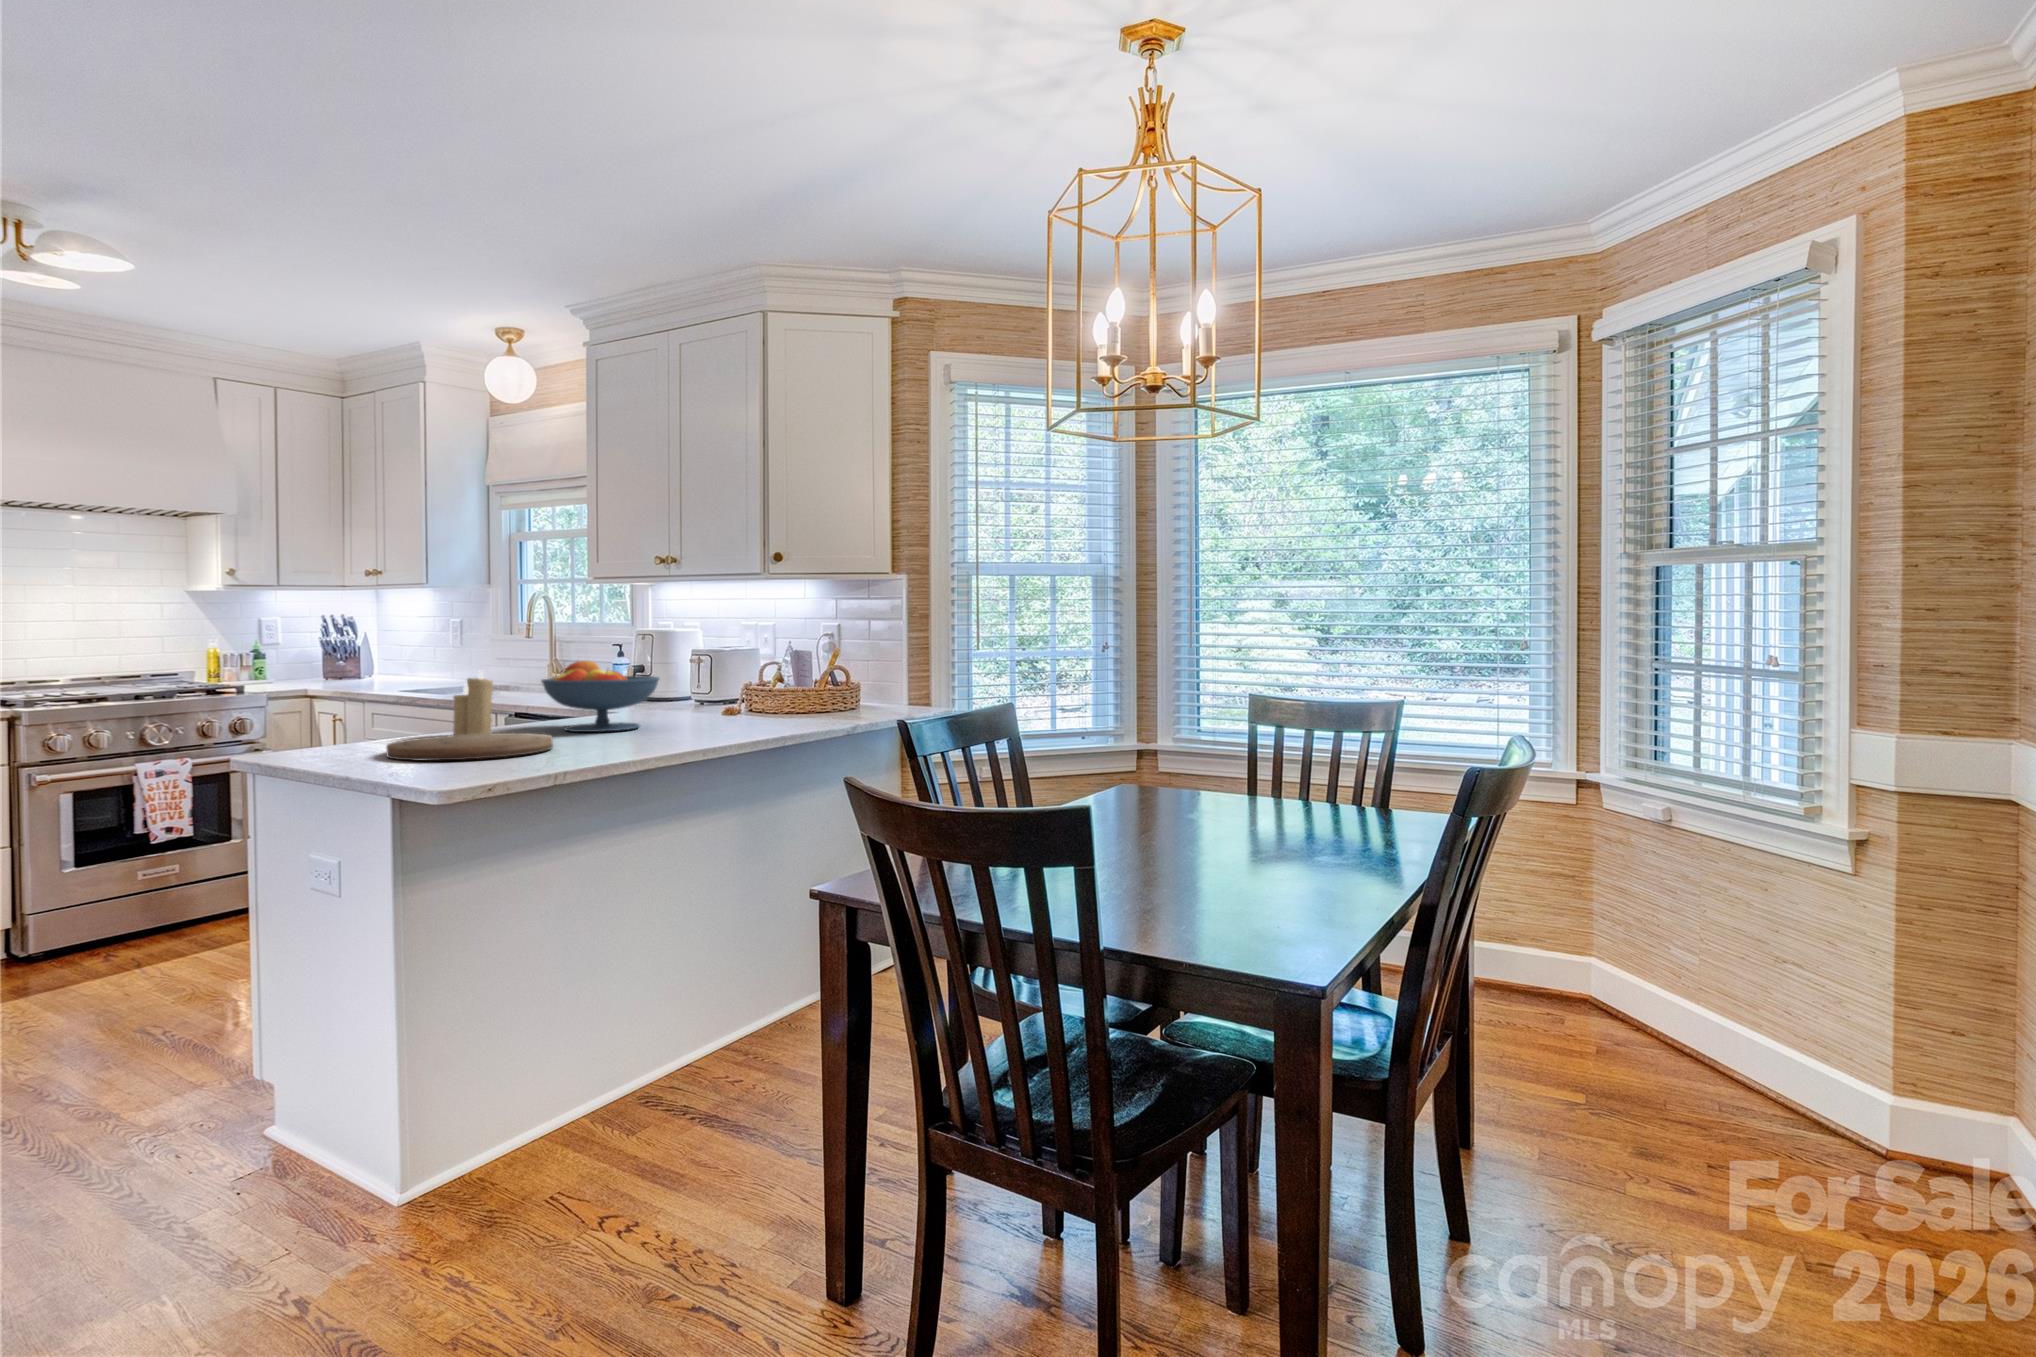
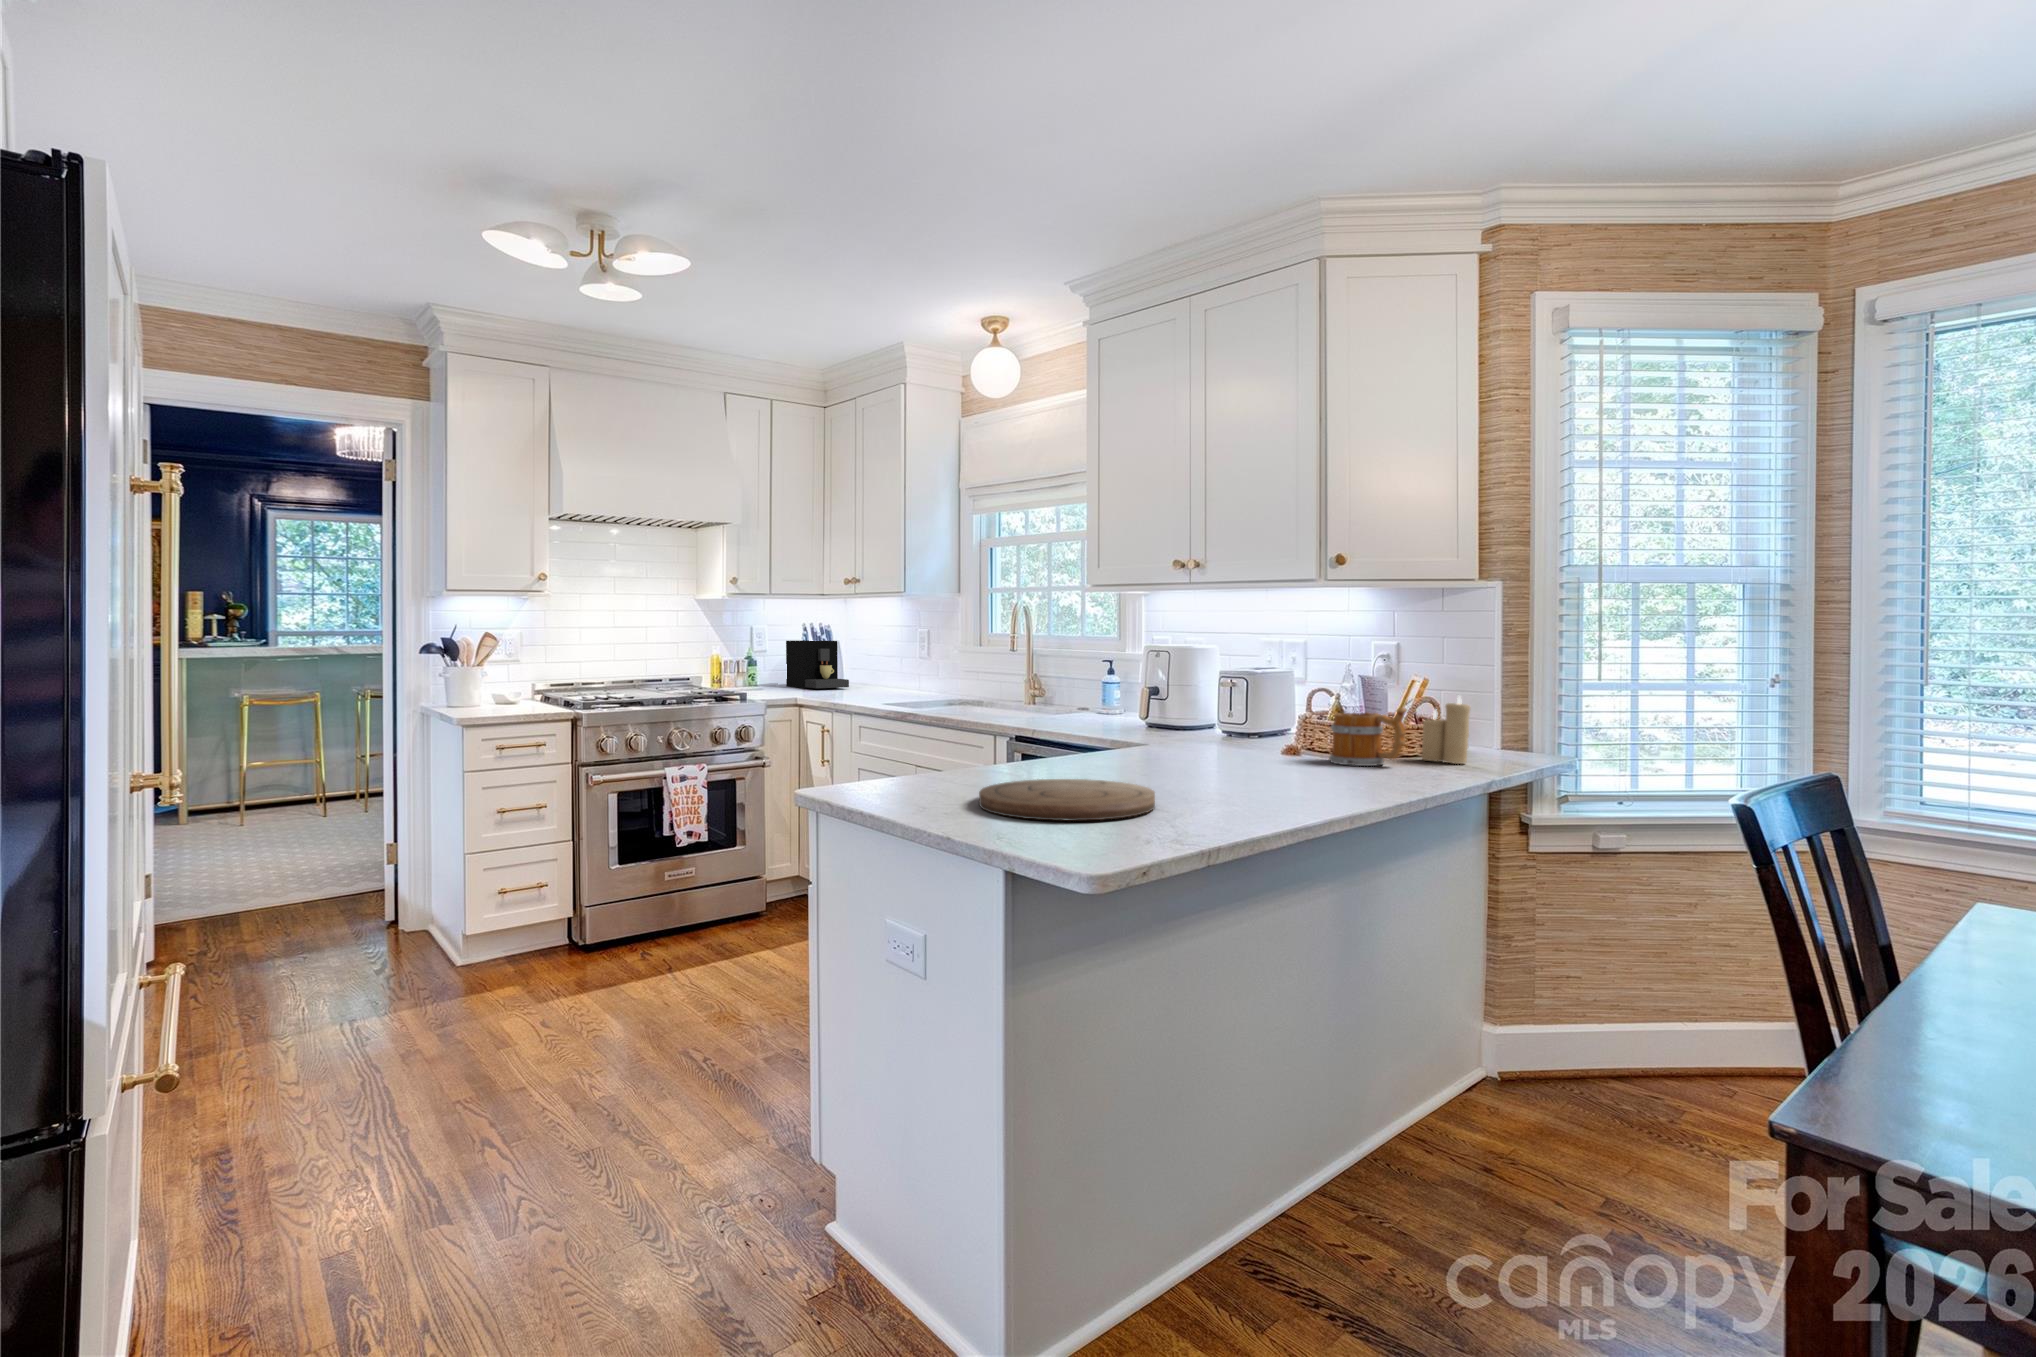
coffee maker: none [304,633,376,681] -> present [786,640,849,688]
fruit bowl: present [541,661,659,732] -> none [1100,688,1232,777]
candle: present [453,671,493,735] -> present [1422,696,1470,764]
mug: none [761,673,817,720] -> present [1329,708,1407,766]

